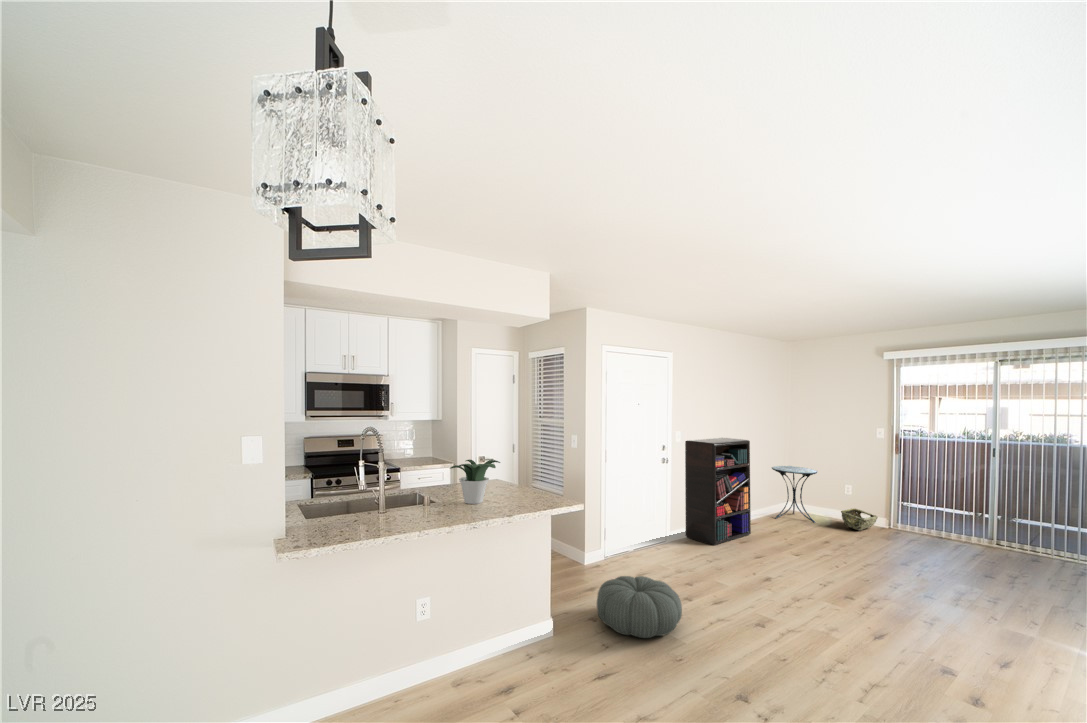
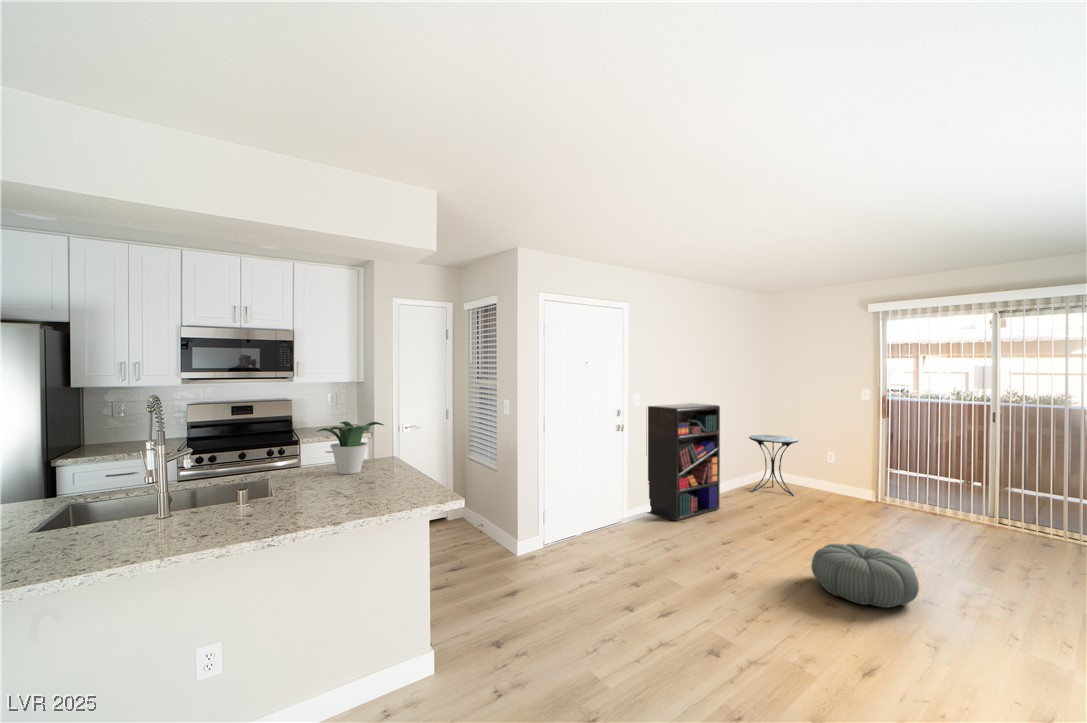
woven basket: present [841,509,878,530] -> none [822,480,862,504]
pouf: present [597,576,682,638] -> present [811,544,919,607]

